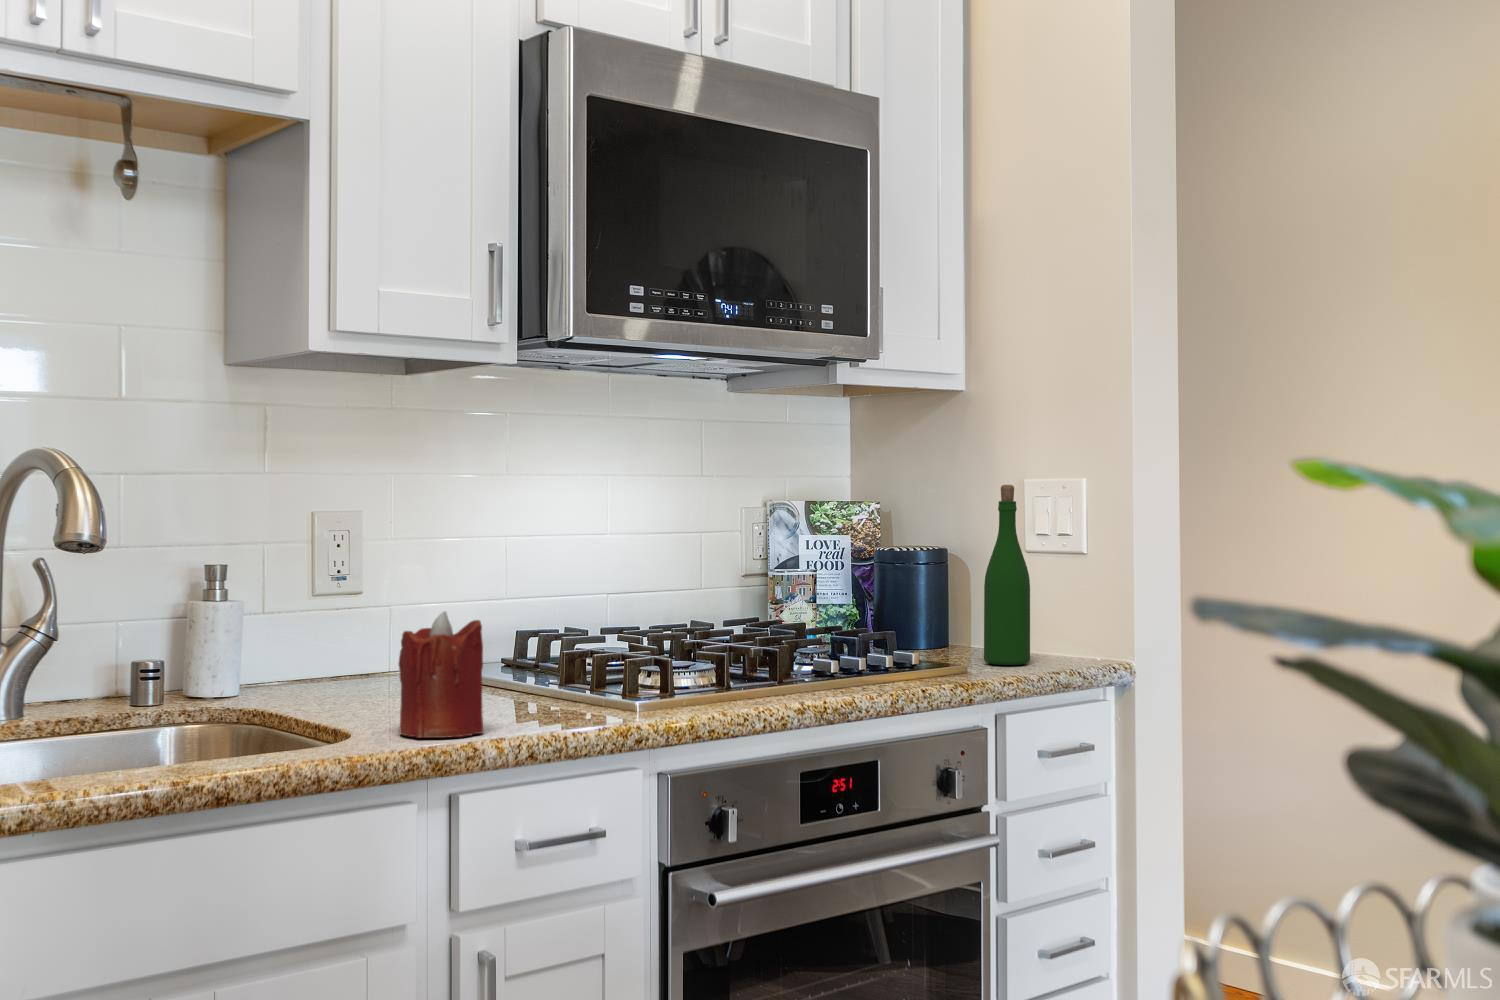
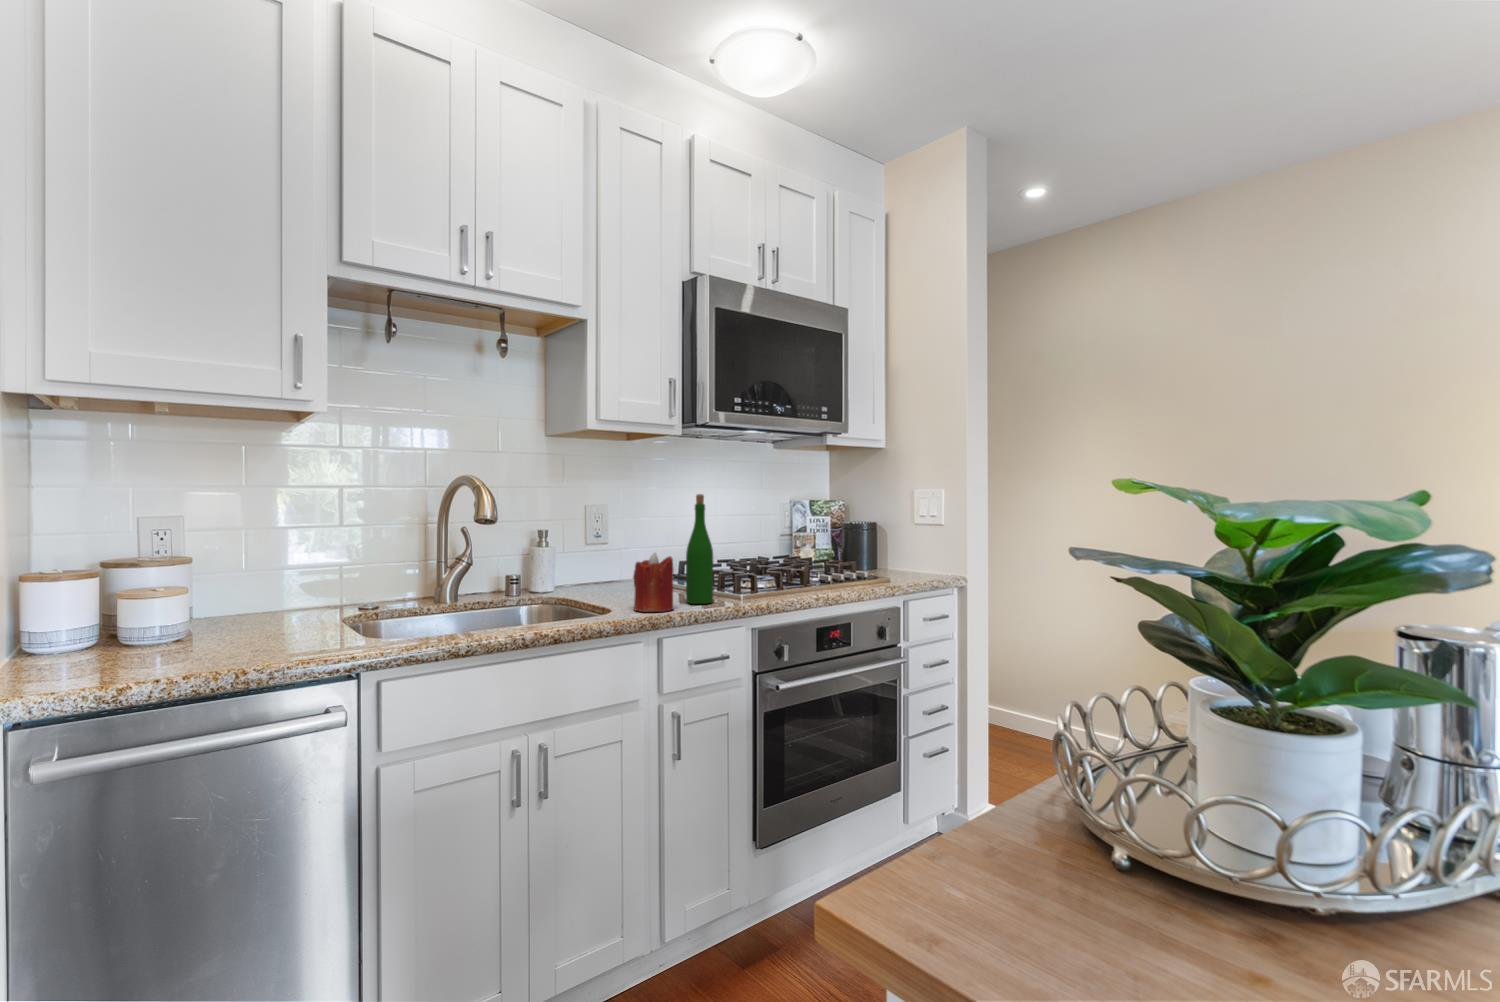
wine bottle: present [984,485,1030,665] -> present [686,494,713,604]

